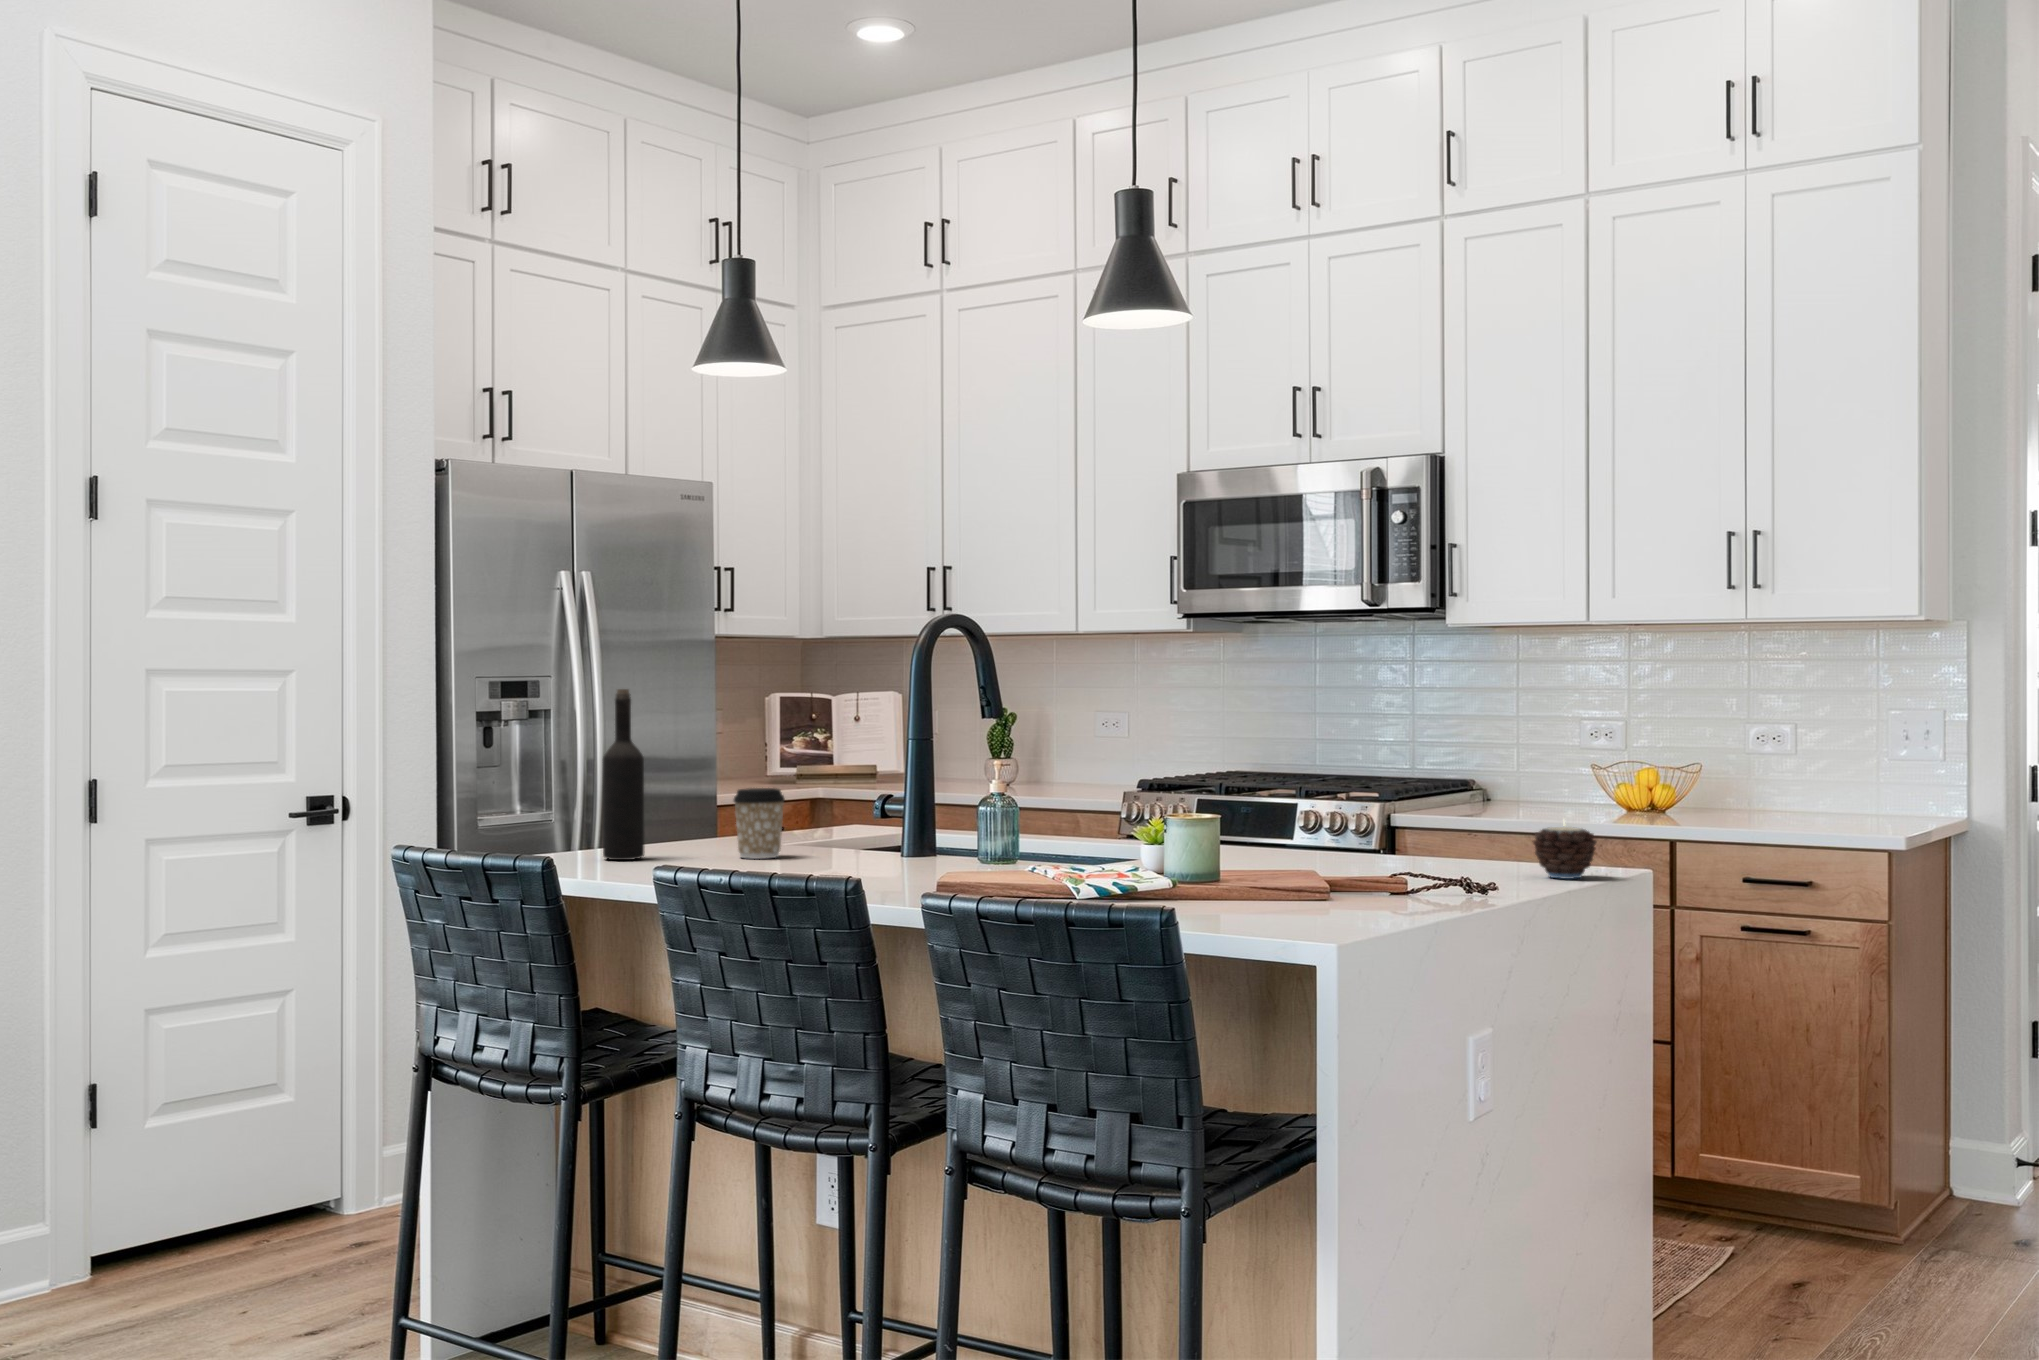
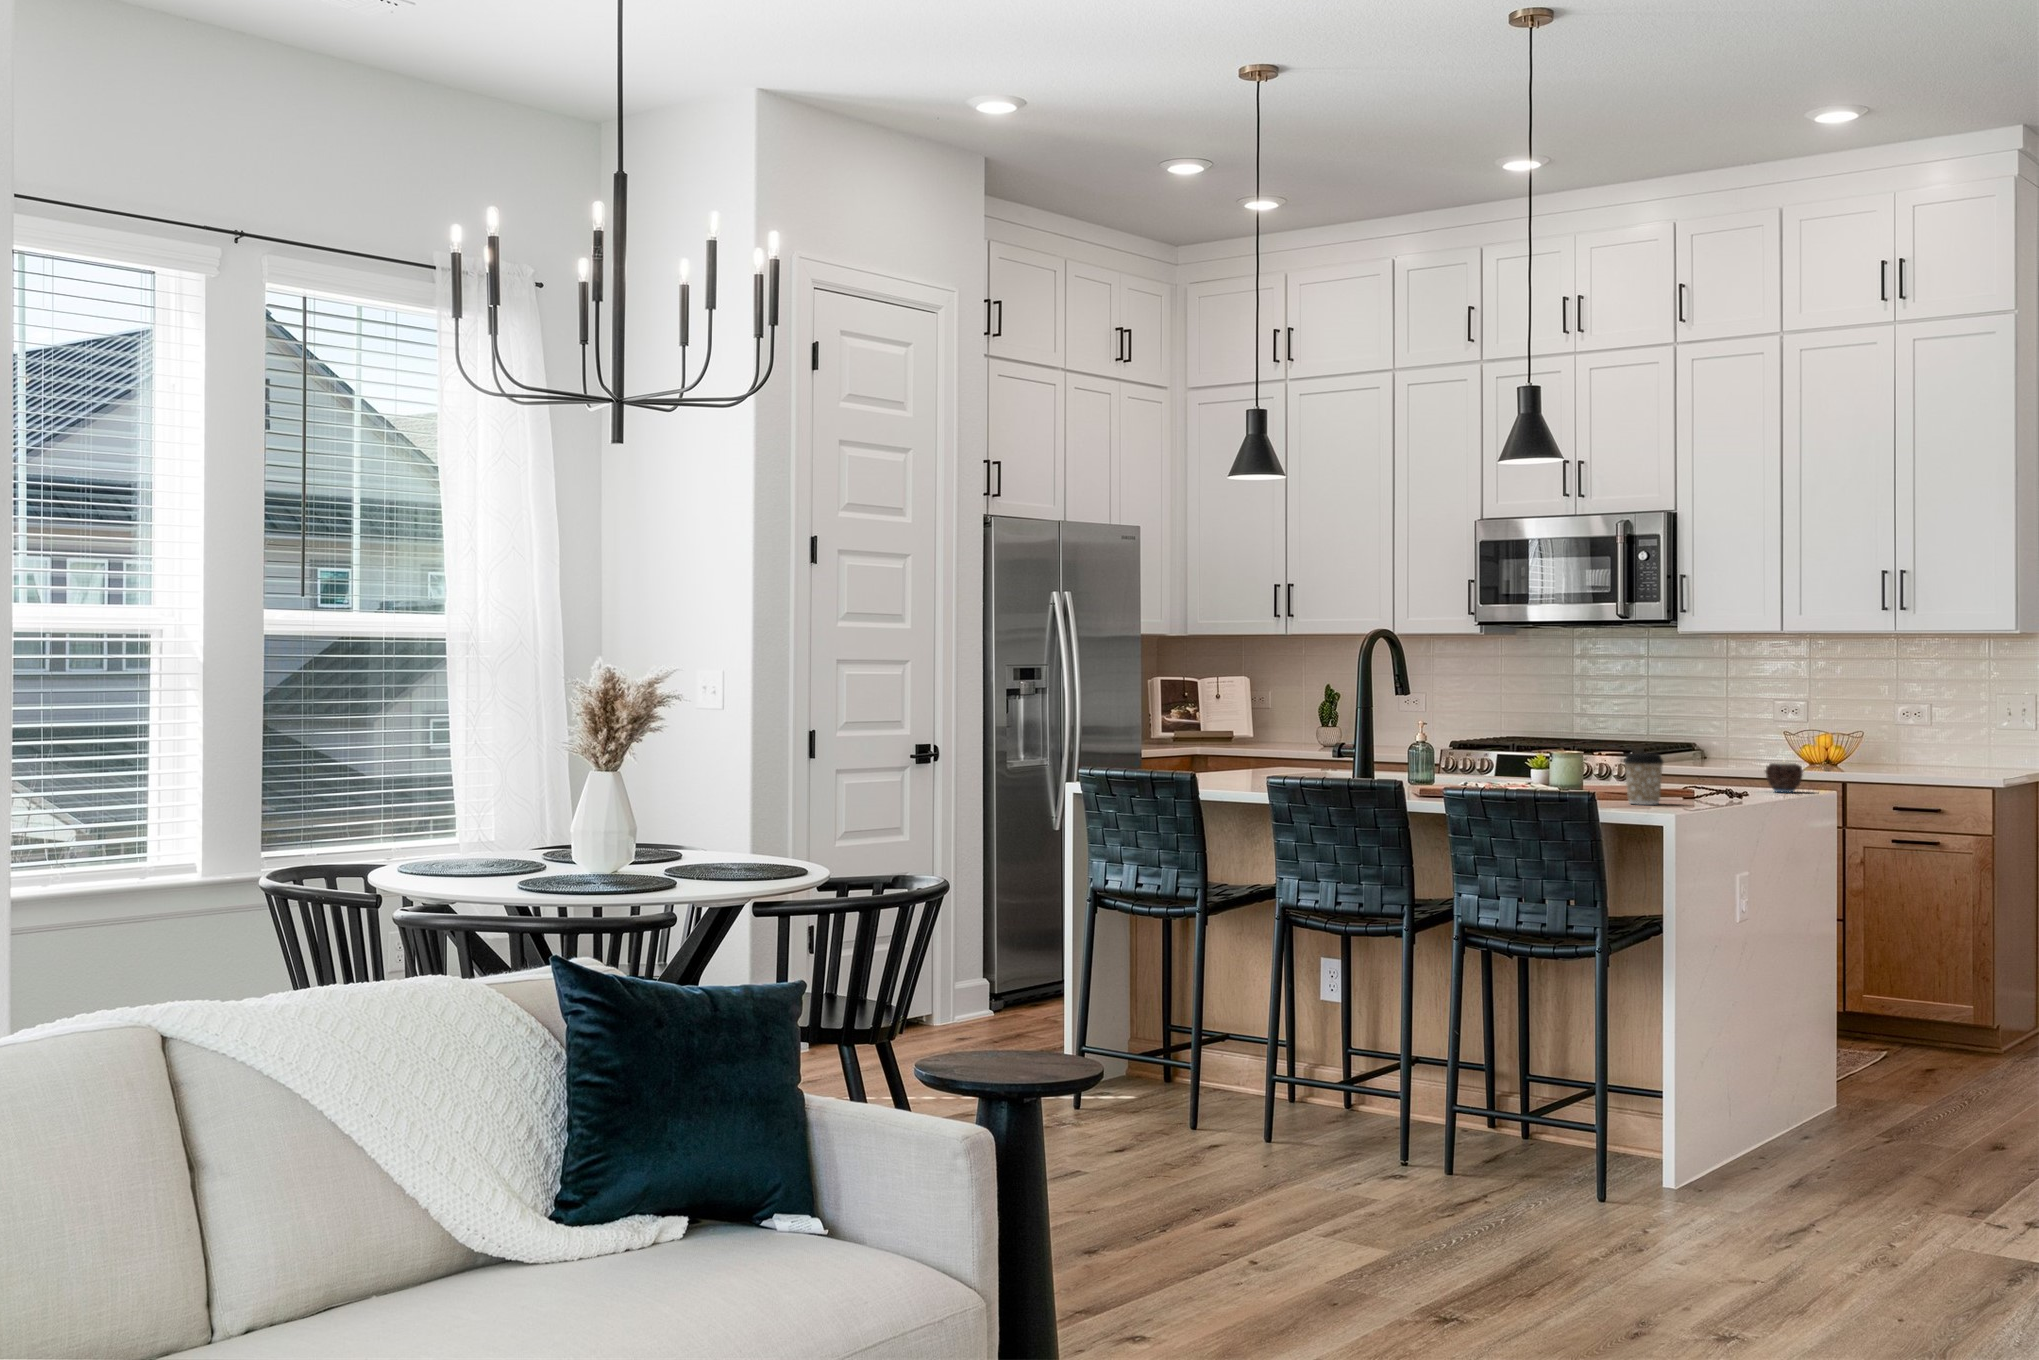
wine bottle: present [603,689,645,860] -> none [1181,677,1206,782]
coffee cup: present [734,788,785,859] -> present [1624,753,1663,805]

